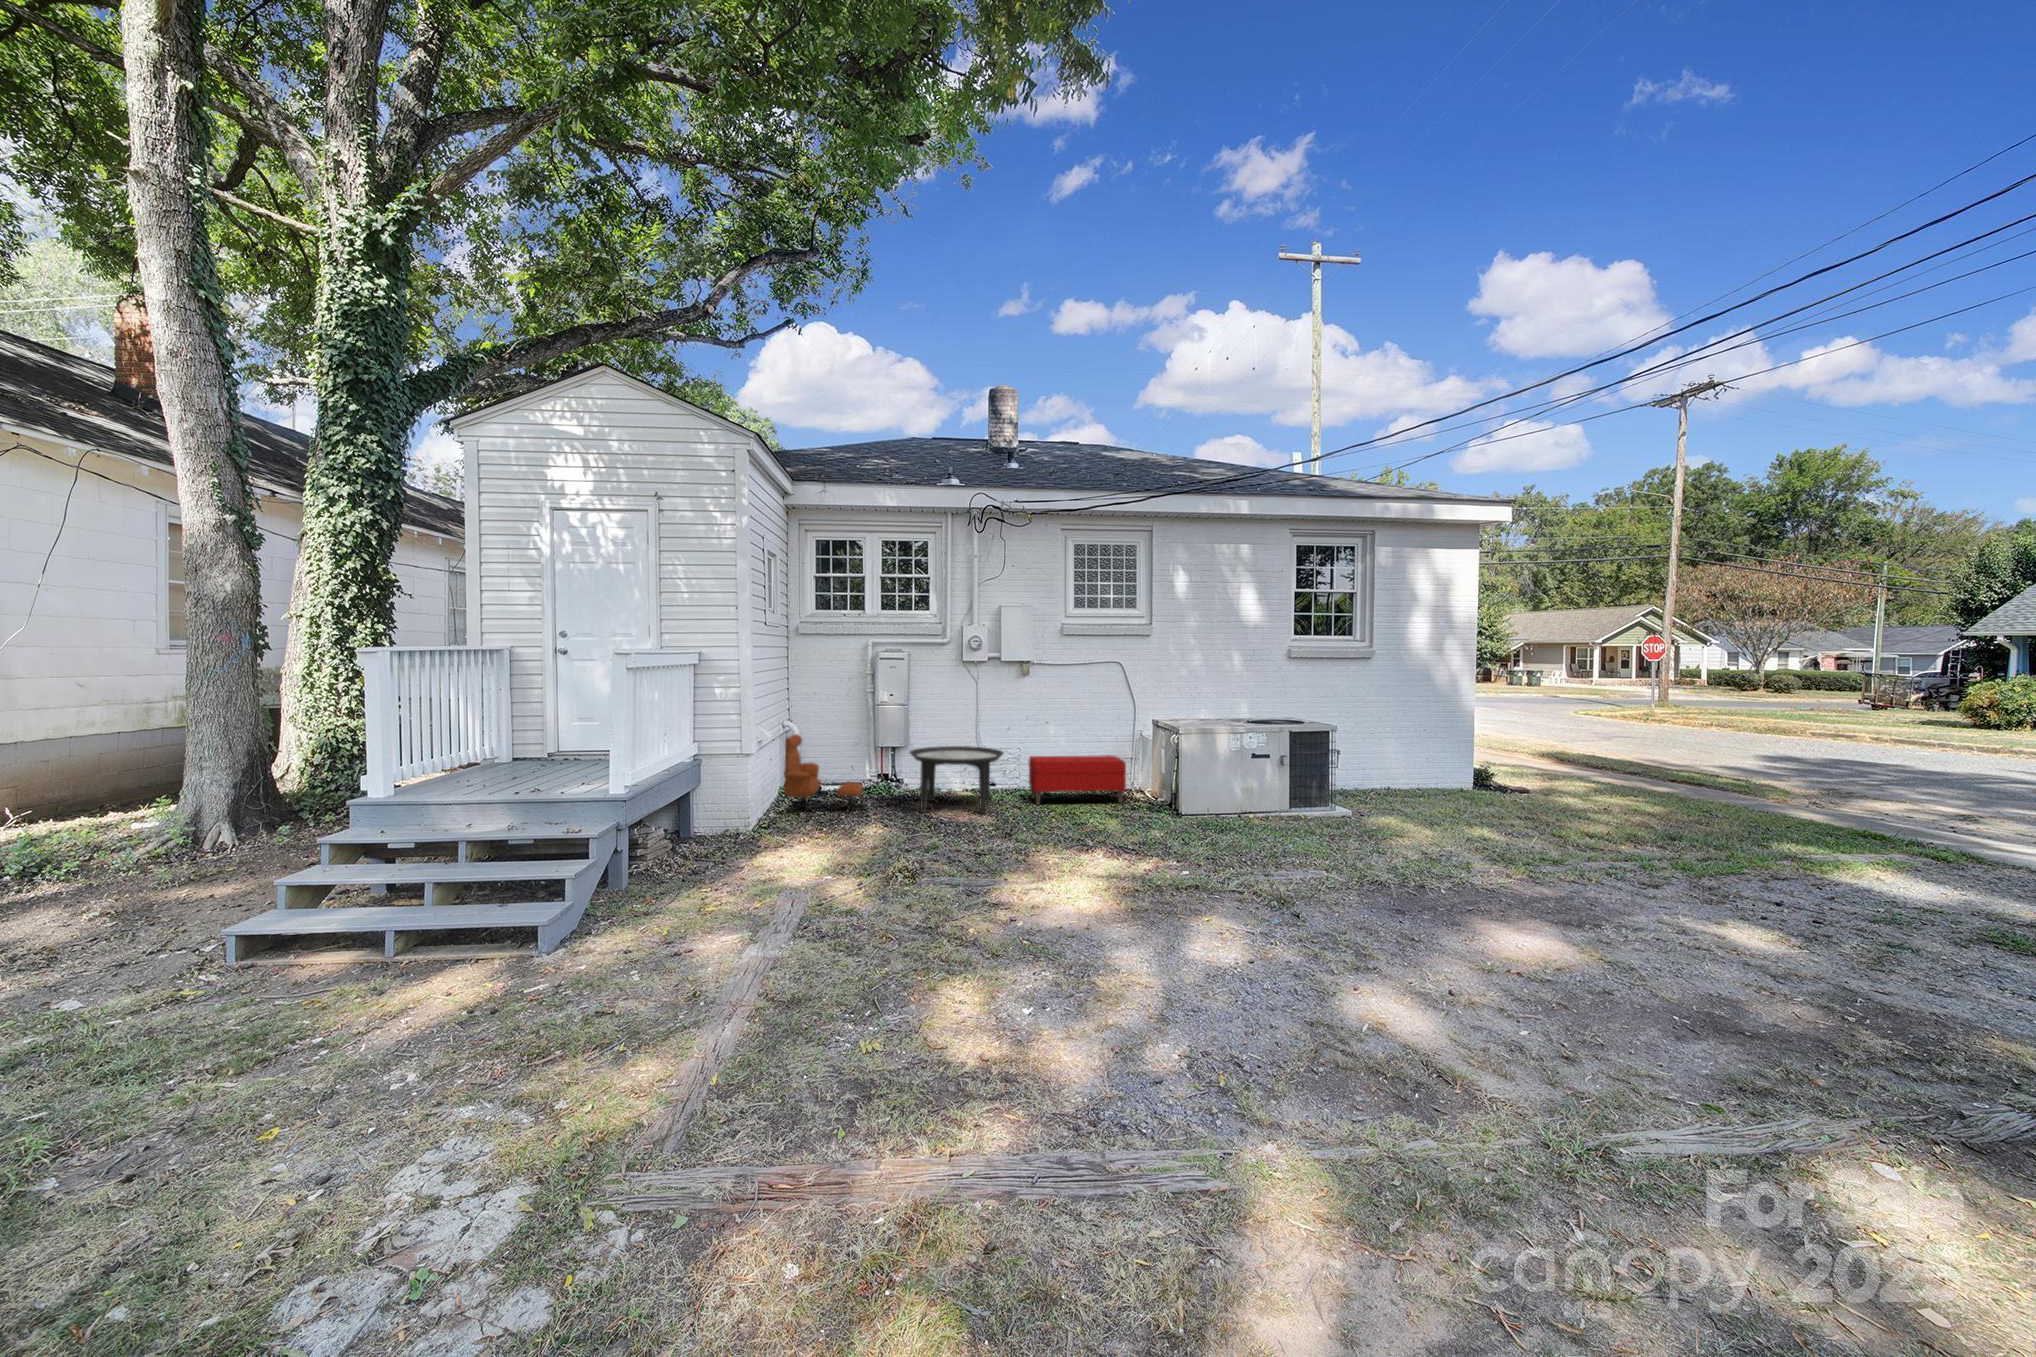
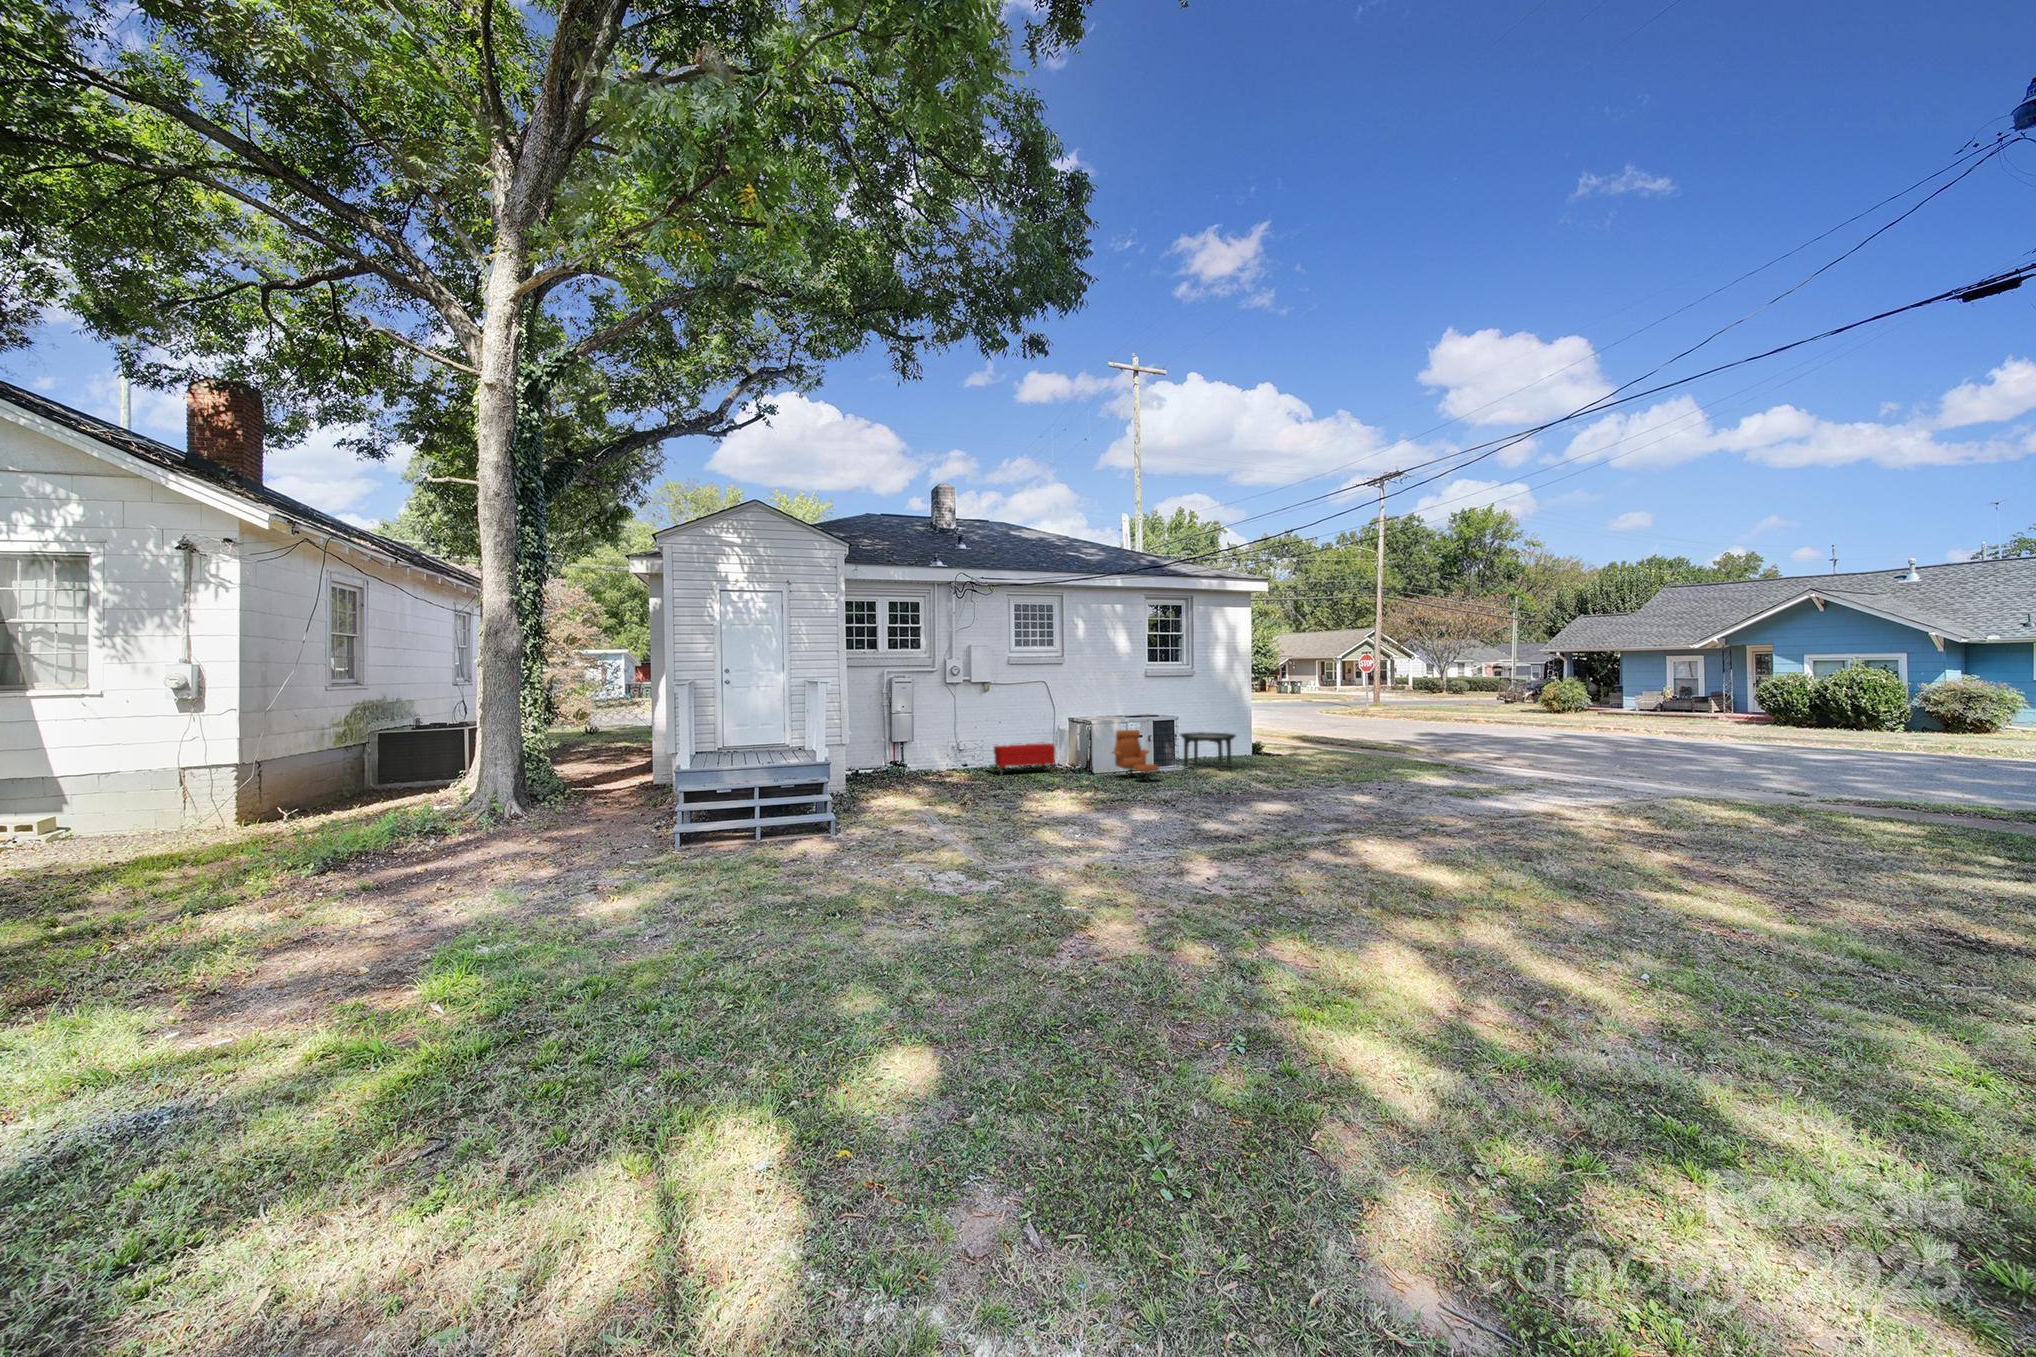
lounge chair: present [784,734,868,813] -> present [1112,730,1159,781]
round table: present [910,746,1003,814] -> present [1180,732,1236,770]

